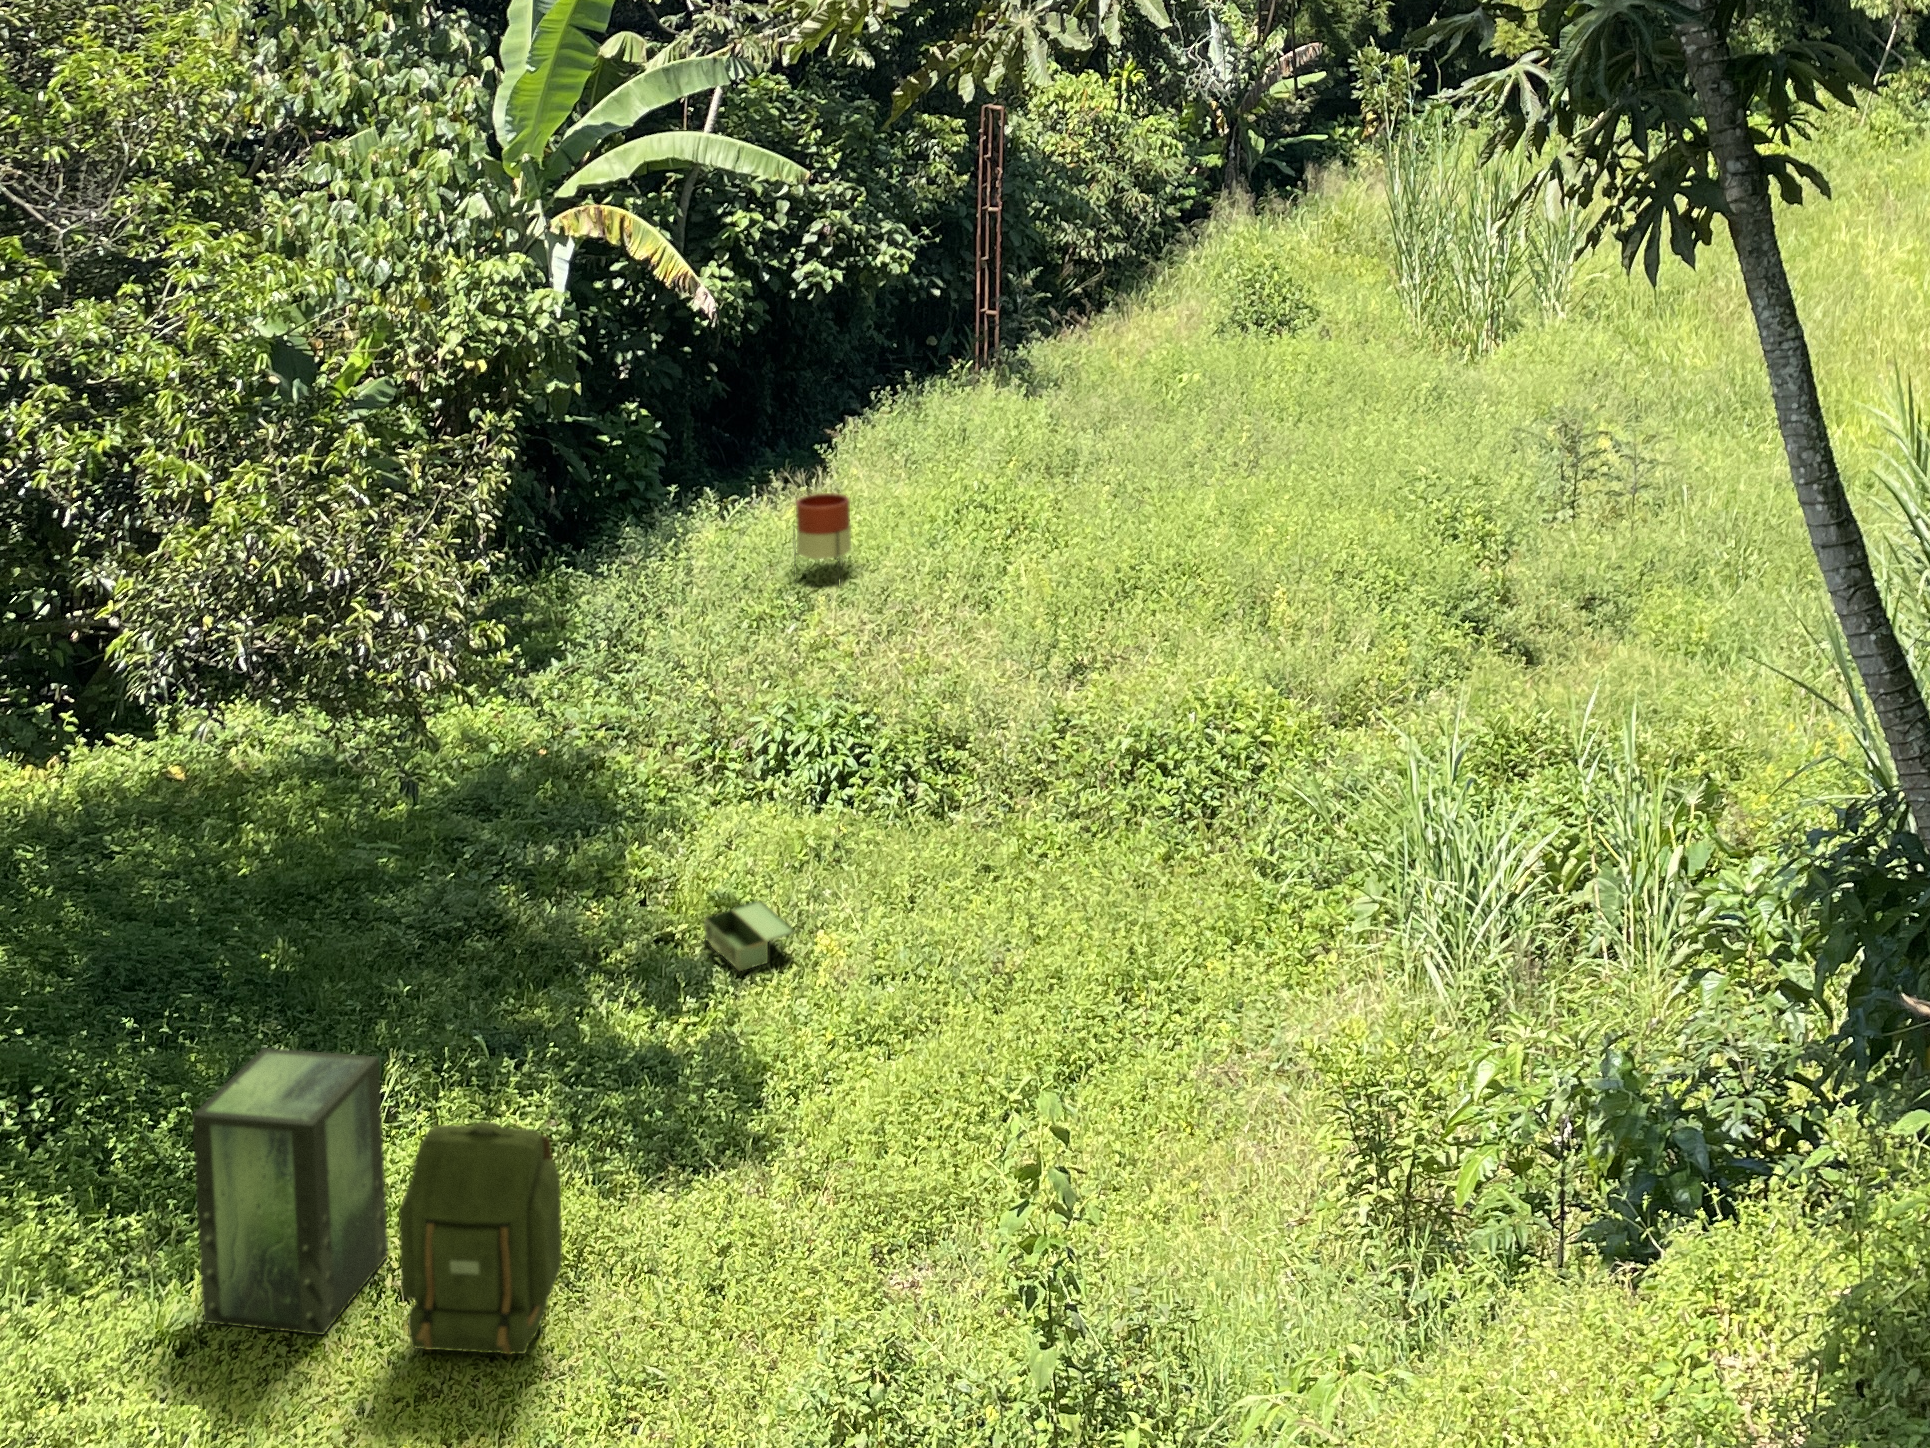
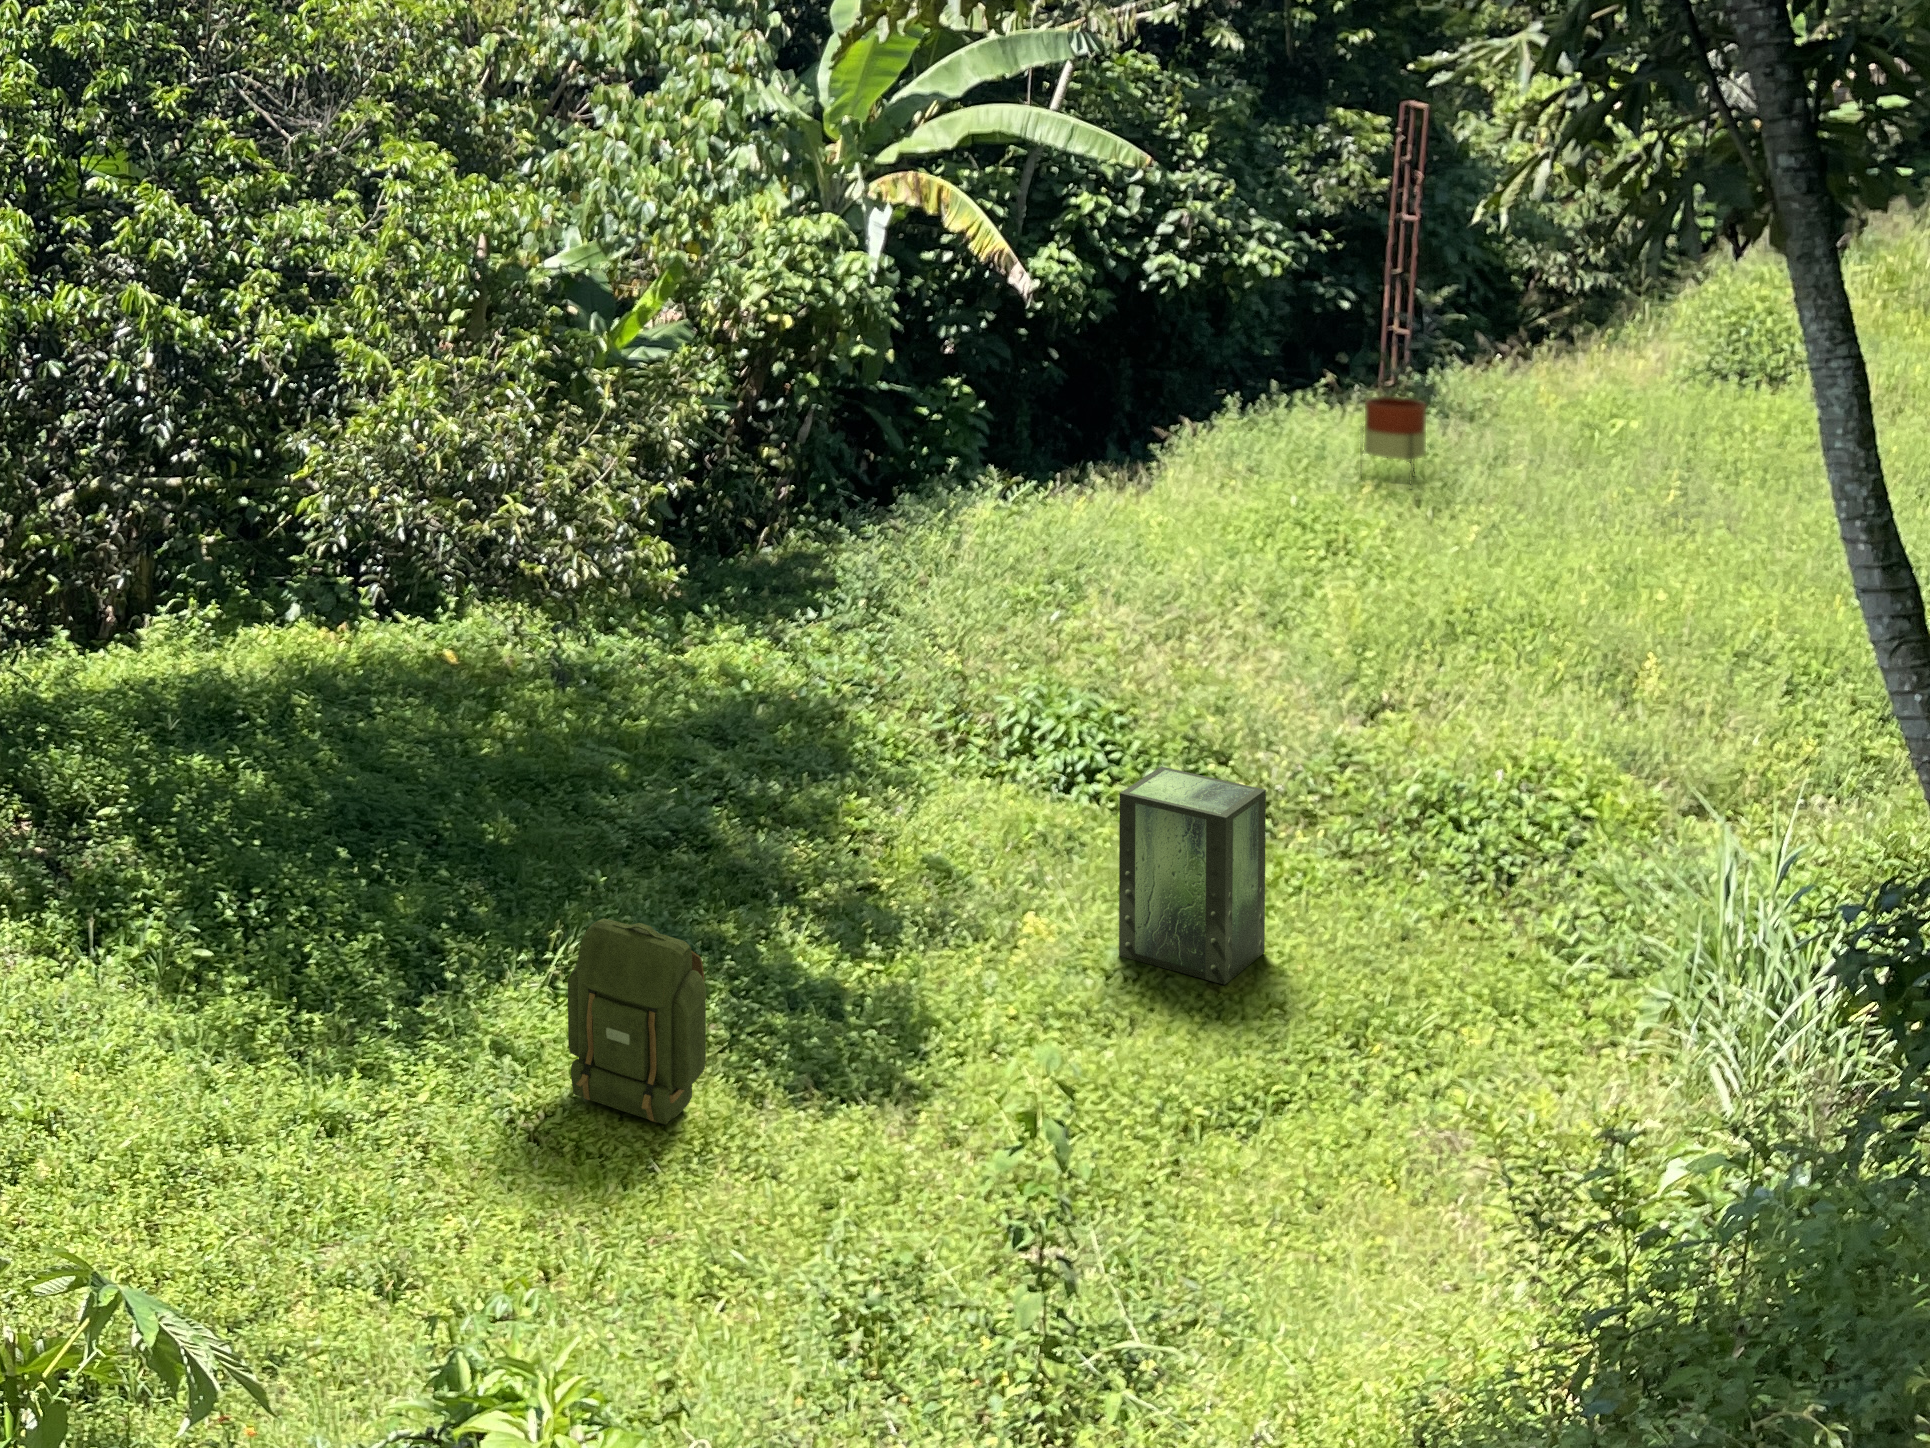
planter: present [794,493,851,572] -> present [1361,396,1426,474]
toolbox: present [704,901,794,971] -> none [907,854,996,910]
storage box: present [192,1048,388,1335] -> present [1119,767,1266,985]

